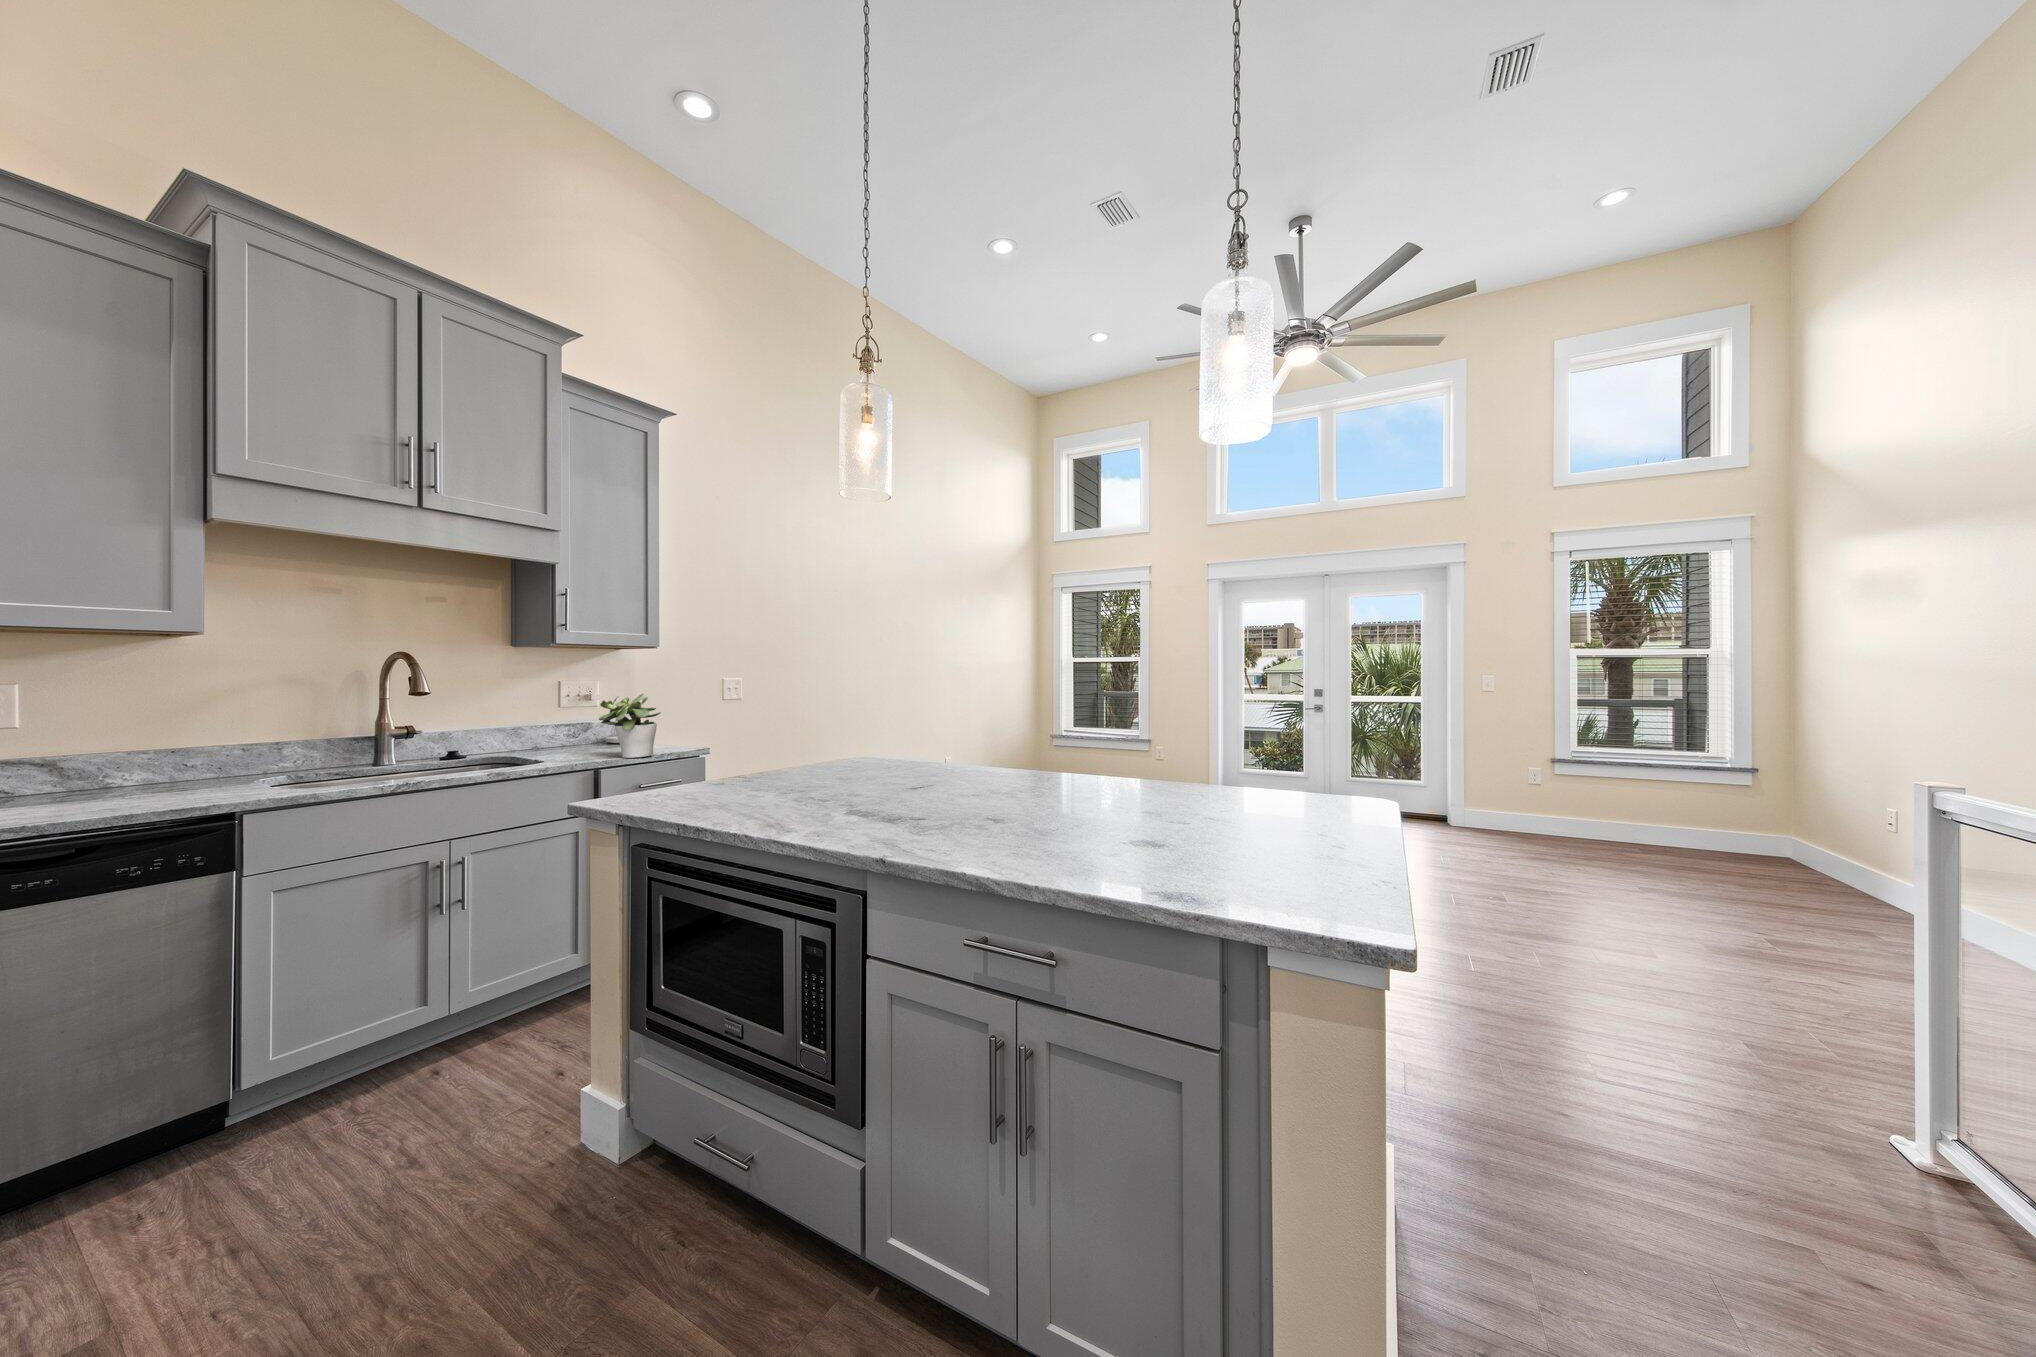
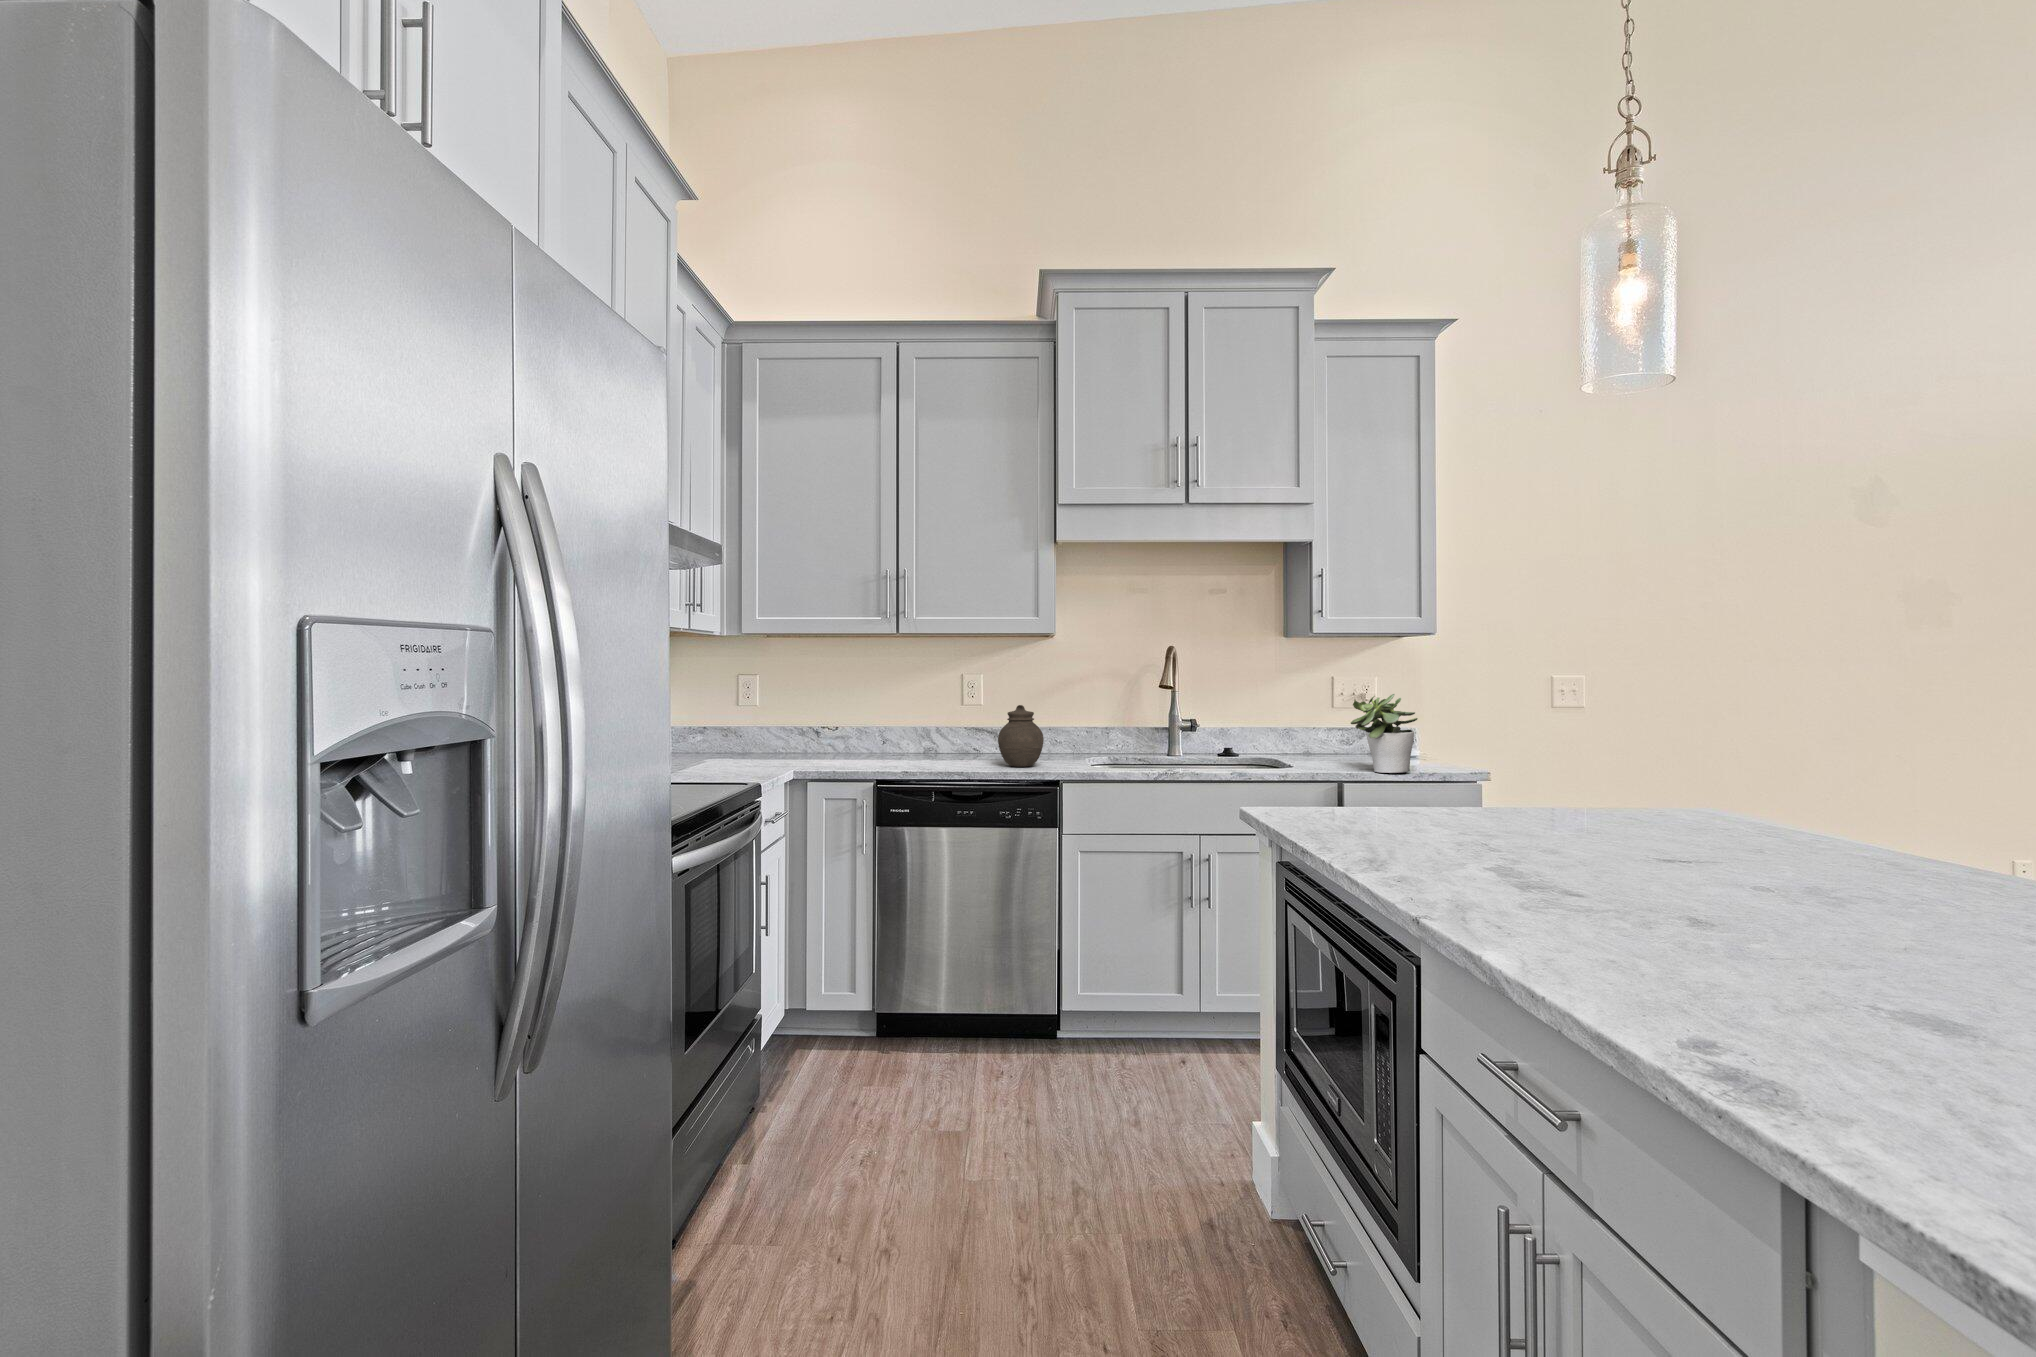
jar: none [94,720,192,802] -> present [998,705,1044,767]

